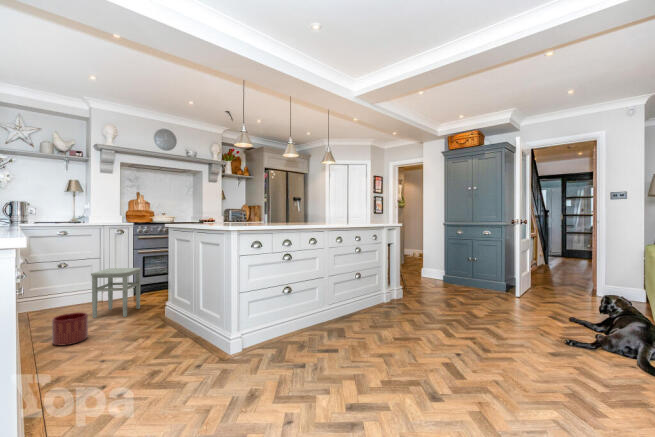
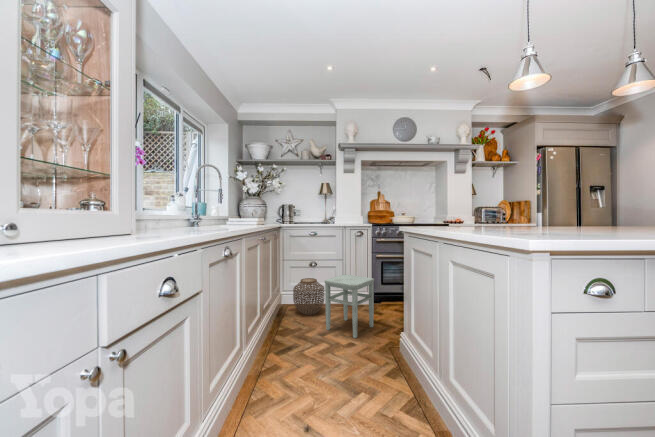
woven basket: none [43,278,83,314] -> present [293,278,324,315]
planter: present [52,312,88,345] -> none [275,330,308,373]

